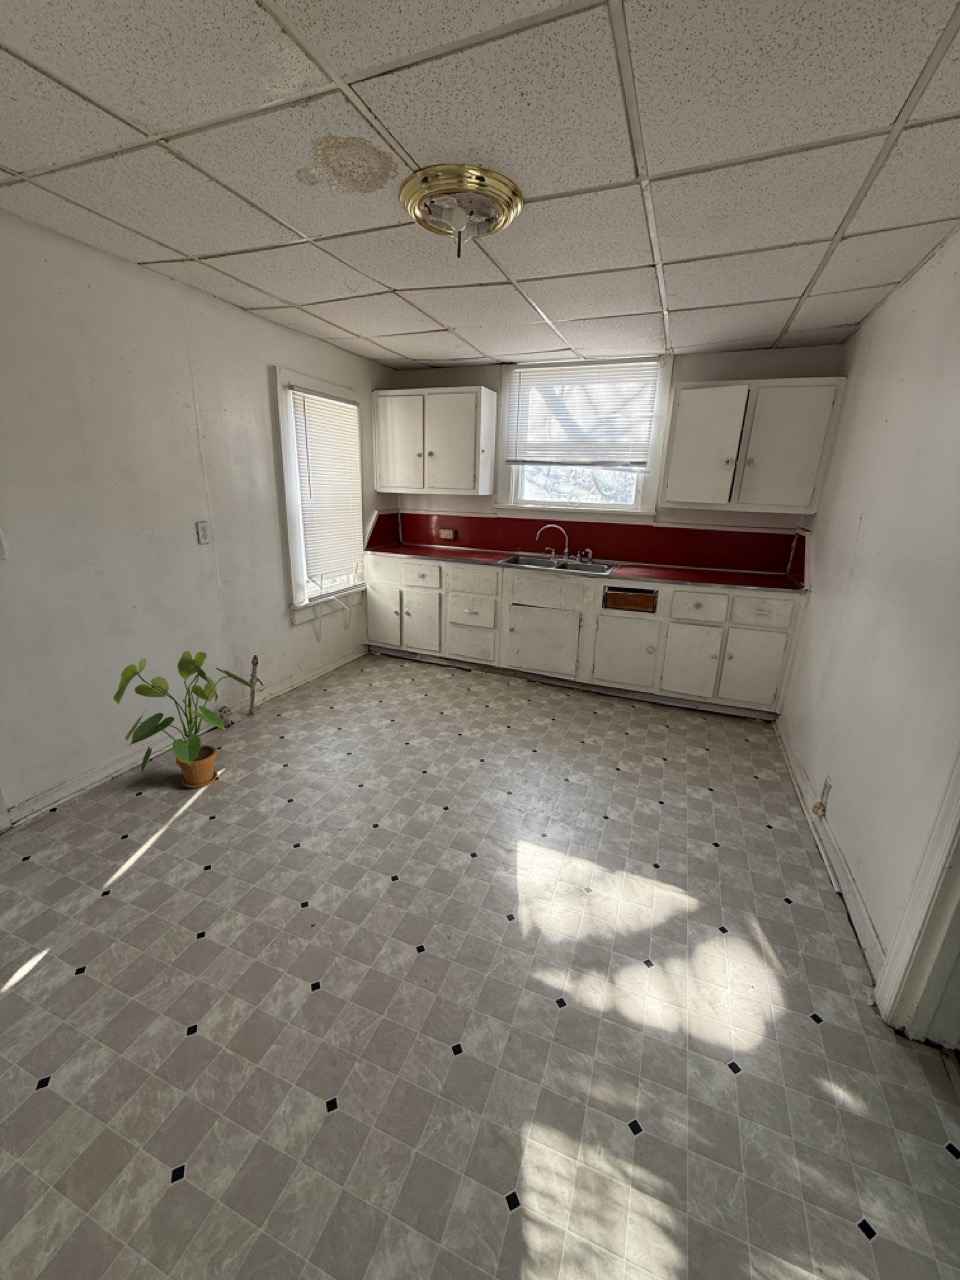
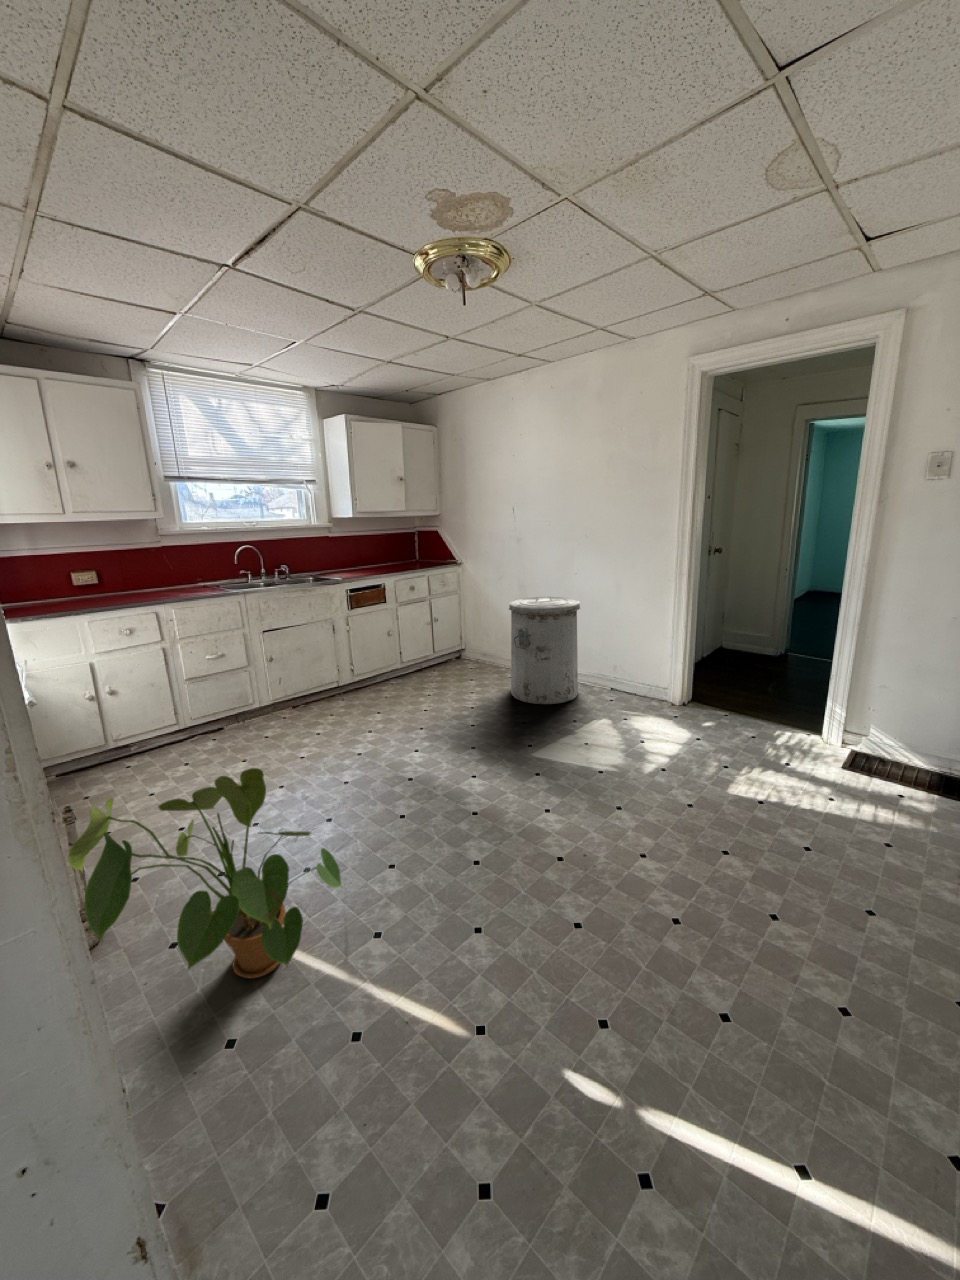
trash can: none [678,661,836,856] -> present [509,597,580,704]

